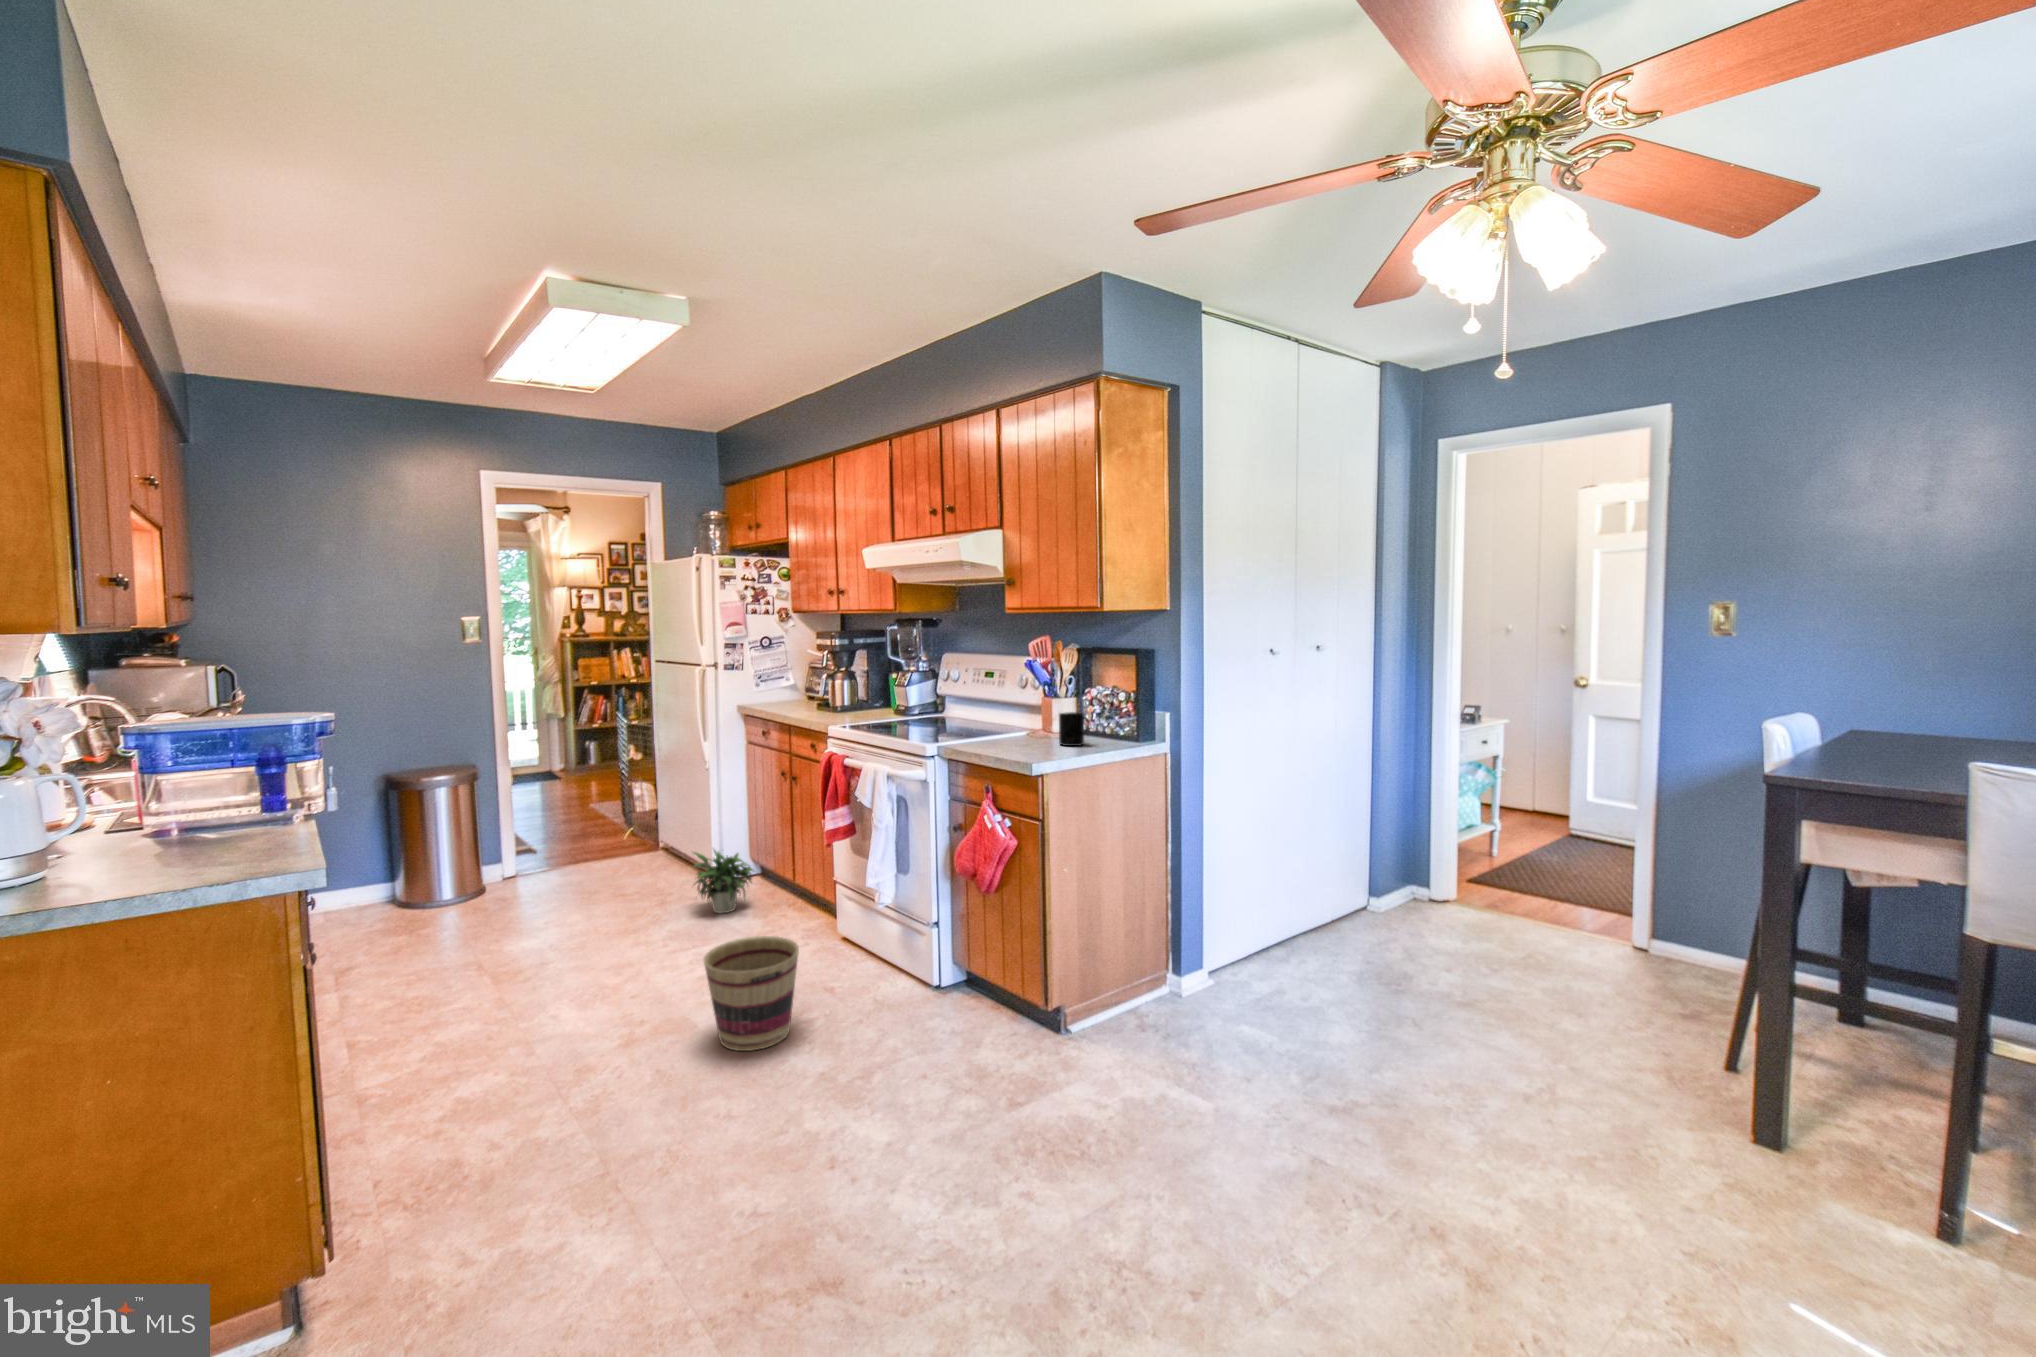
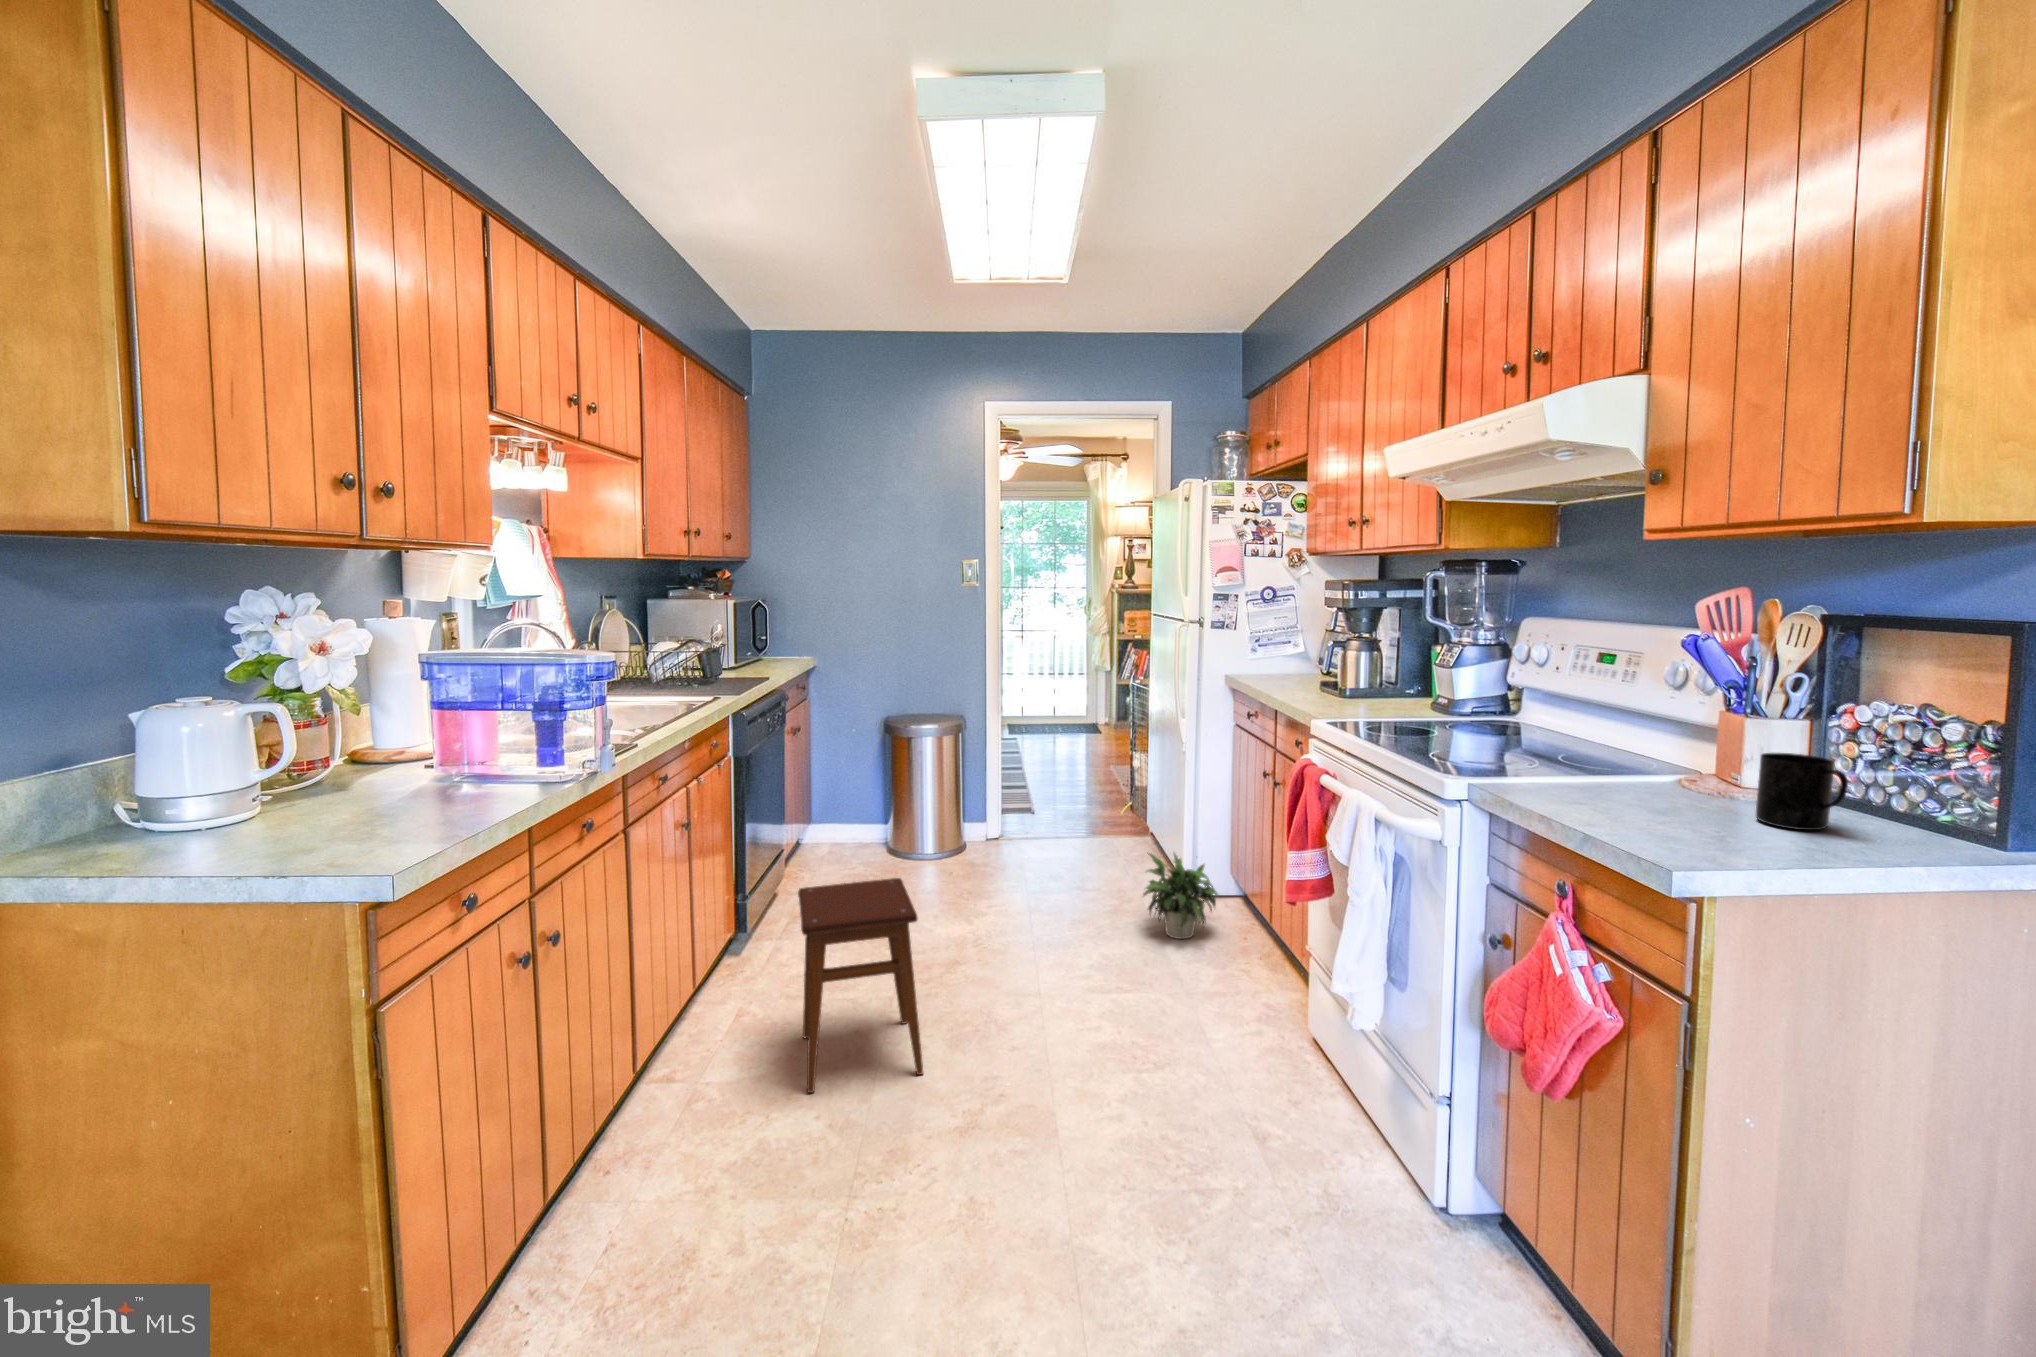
stool: none [417,891,565,1078] -> present [798,878,923,1093]
basket: present [704,936,799,1051] -> none [1060,1017,1197,1202]

